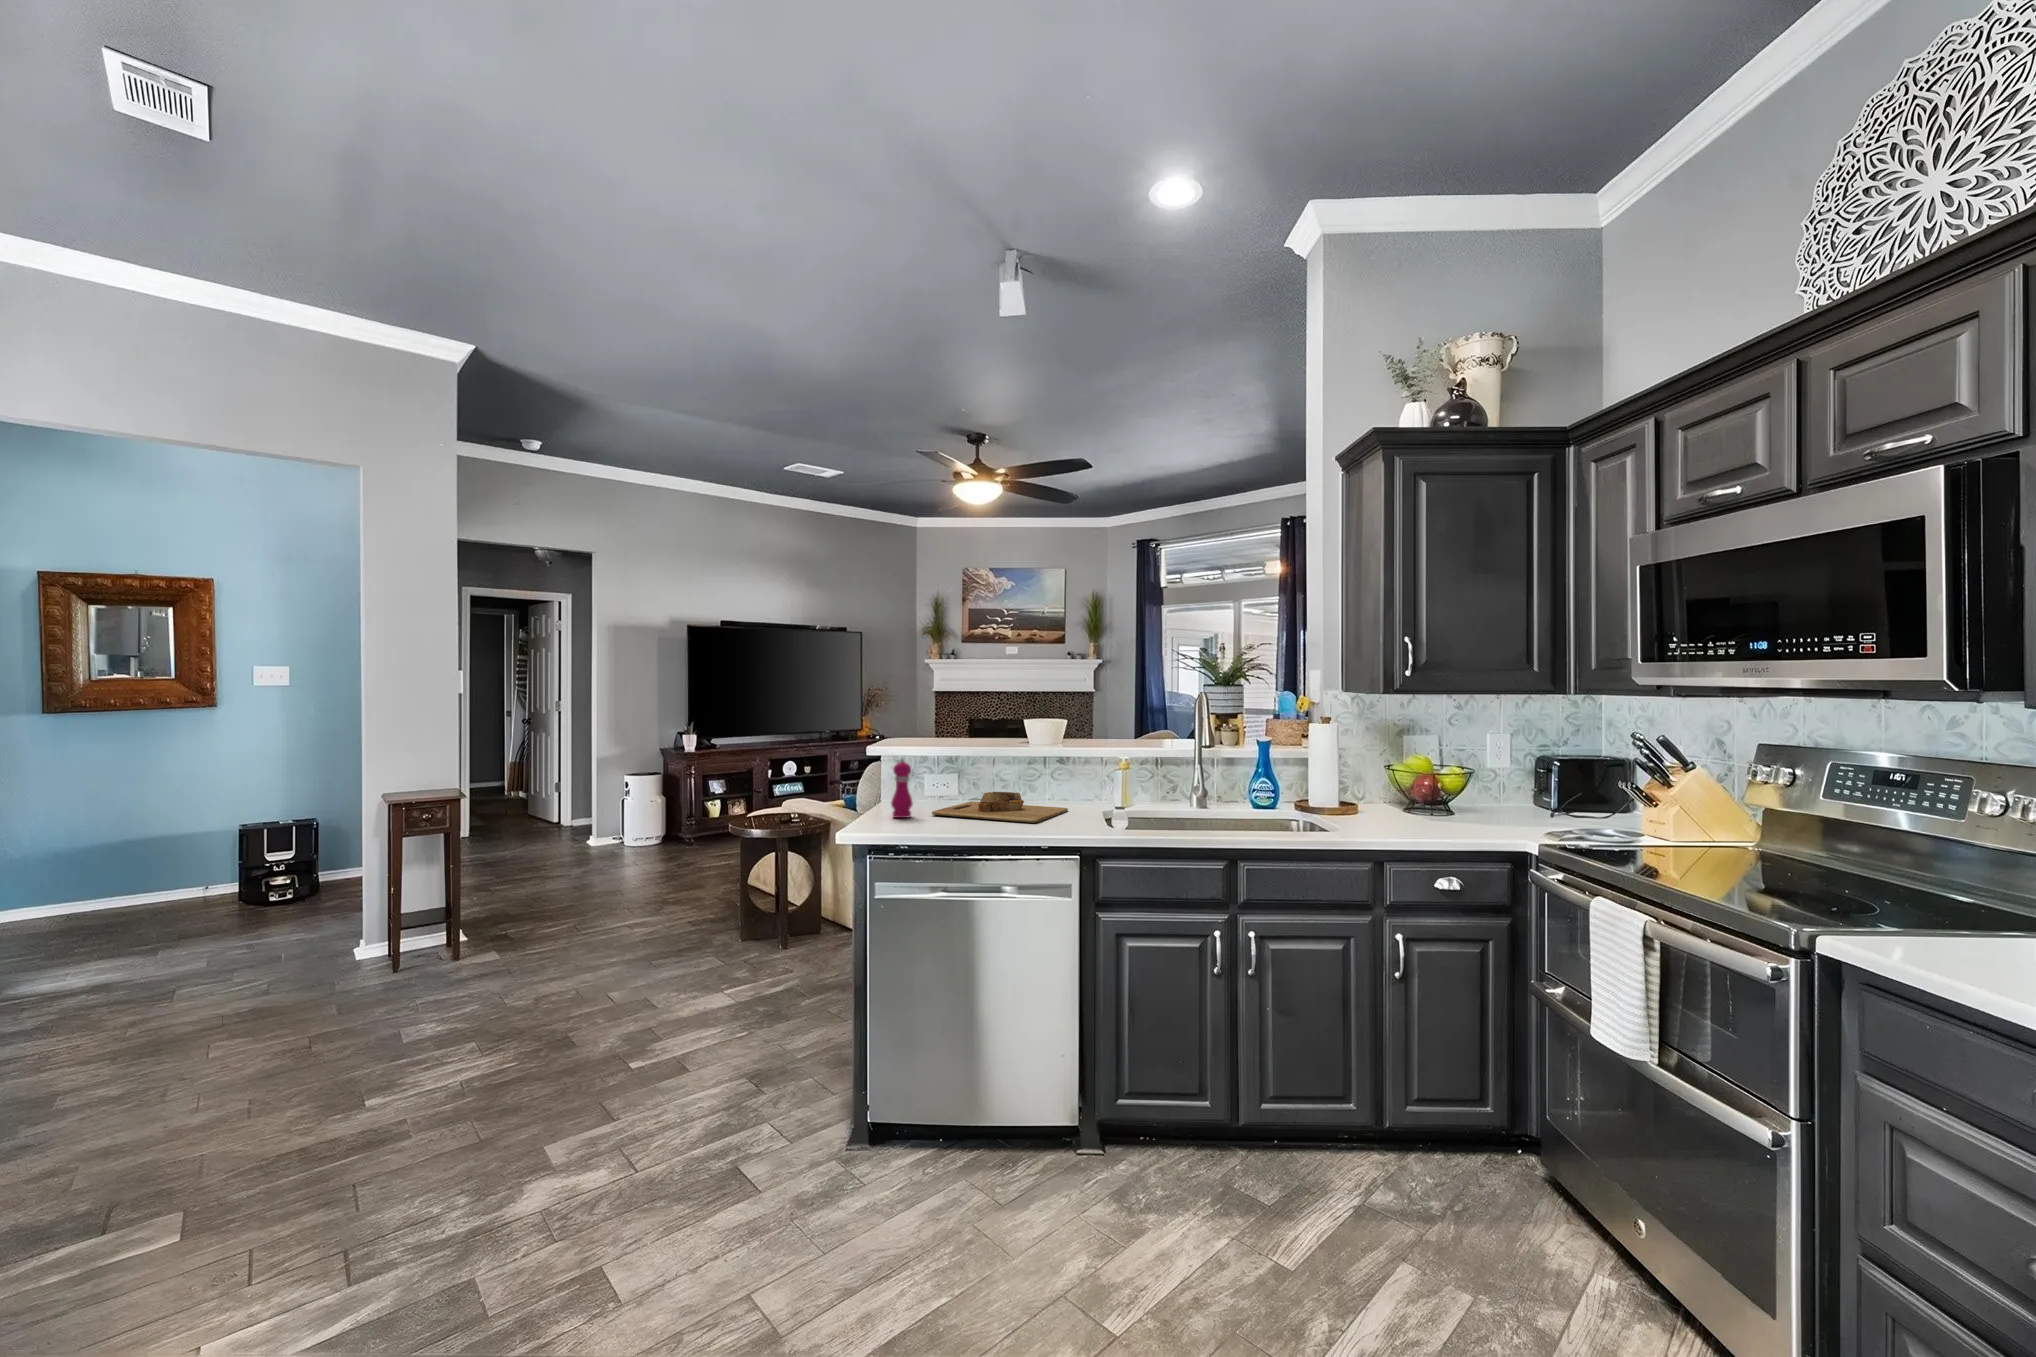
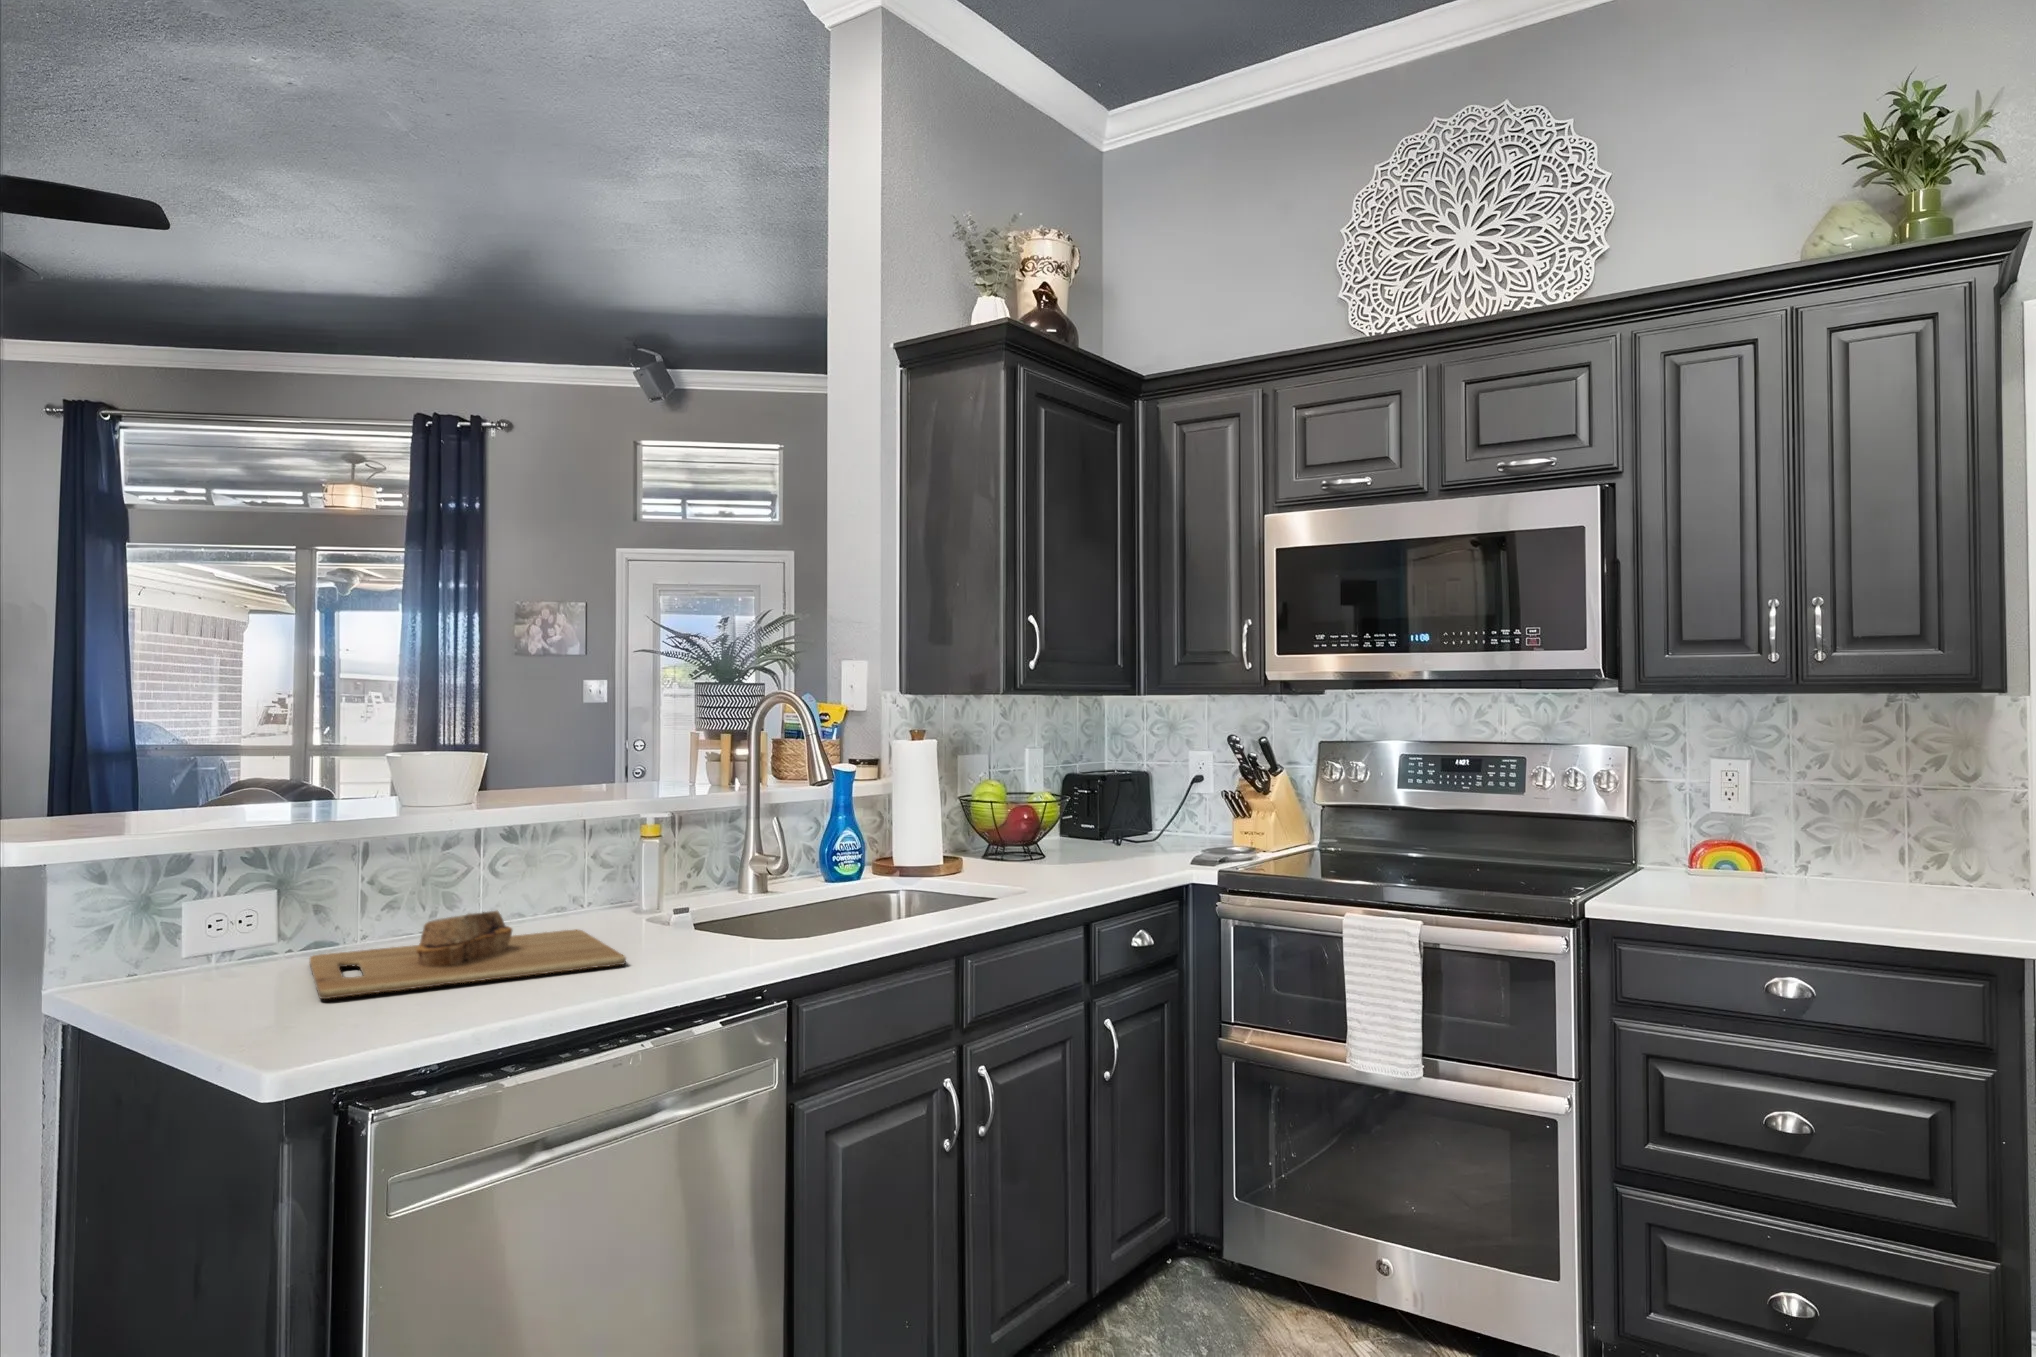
pepper mill: present [891,758,913,818] -> none [216,856,286,1028]

